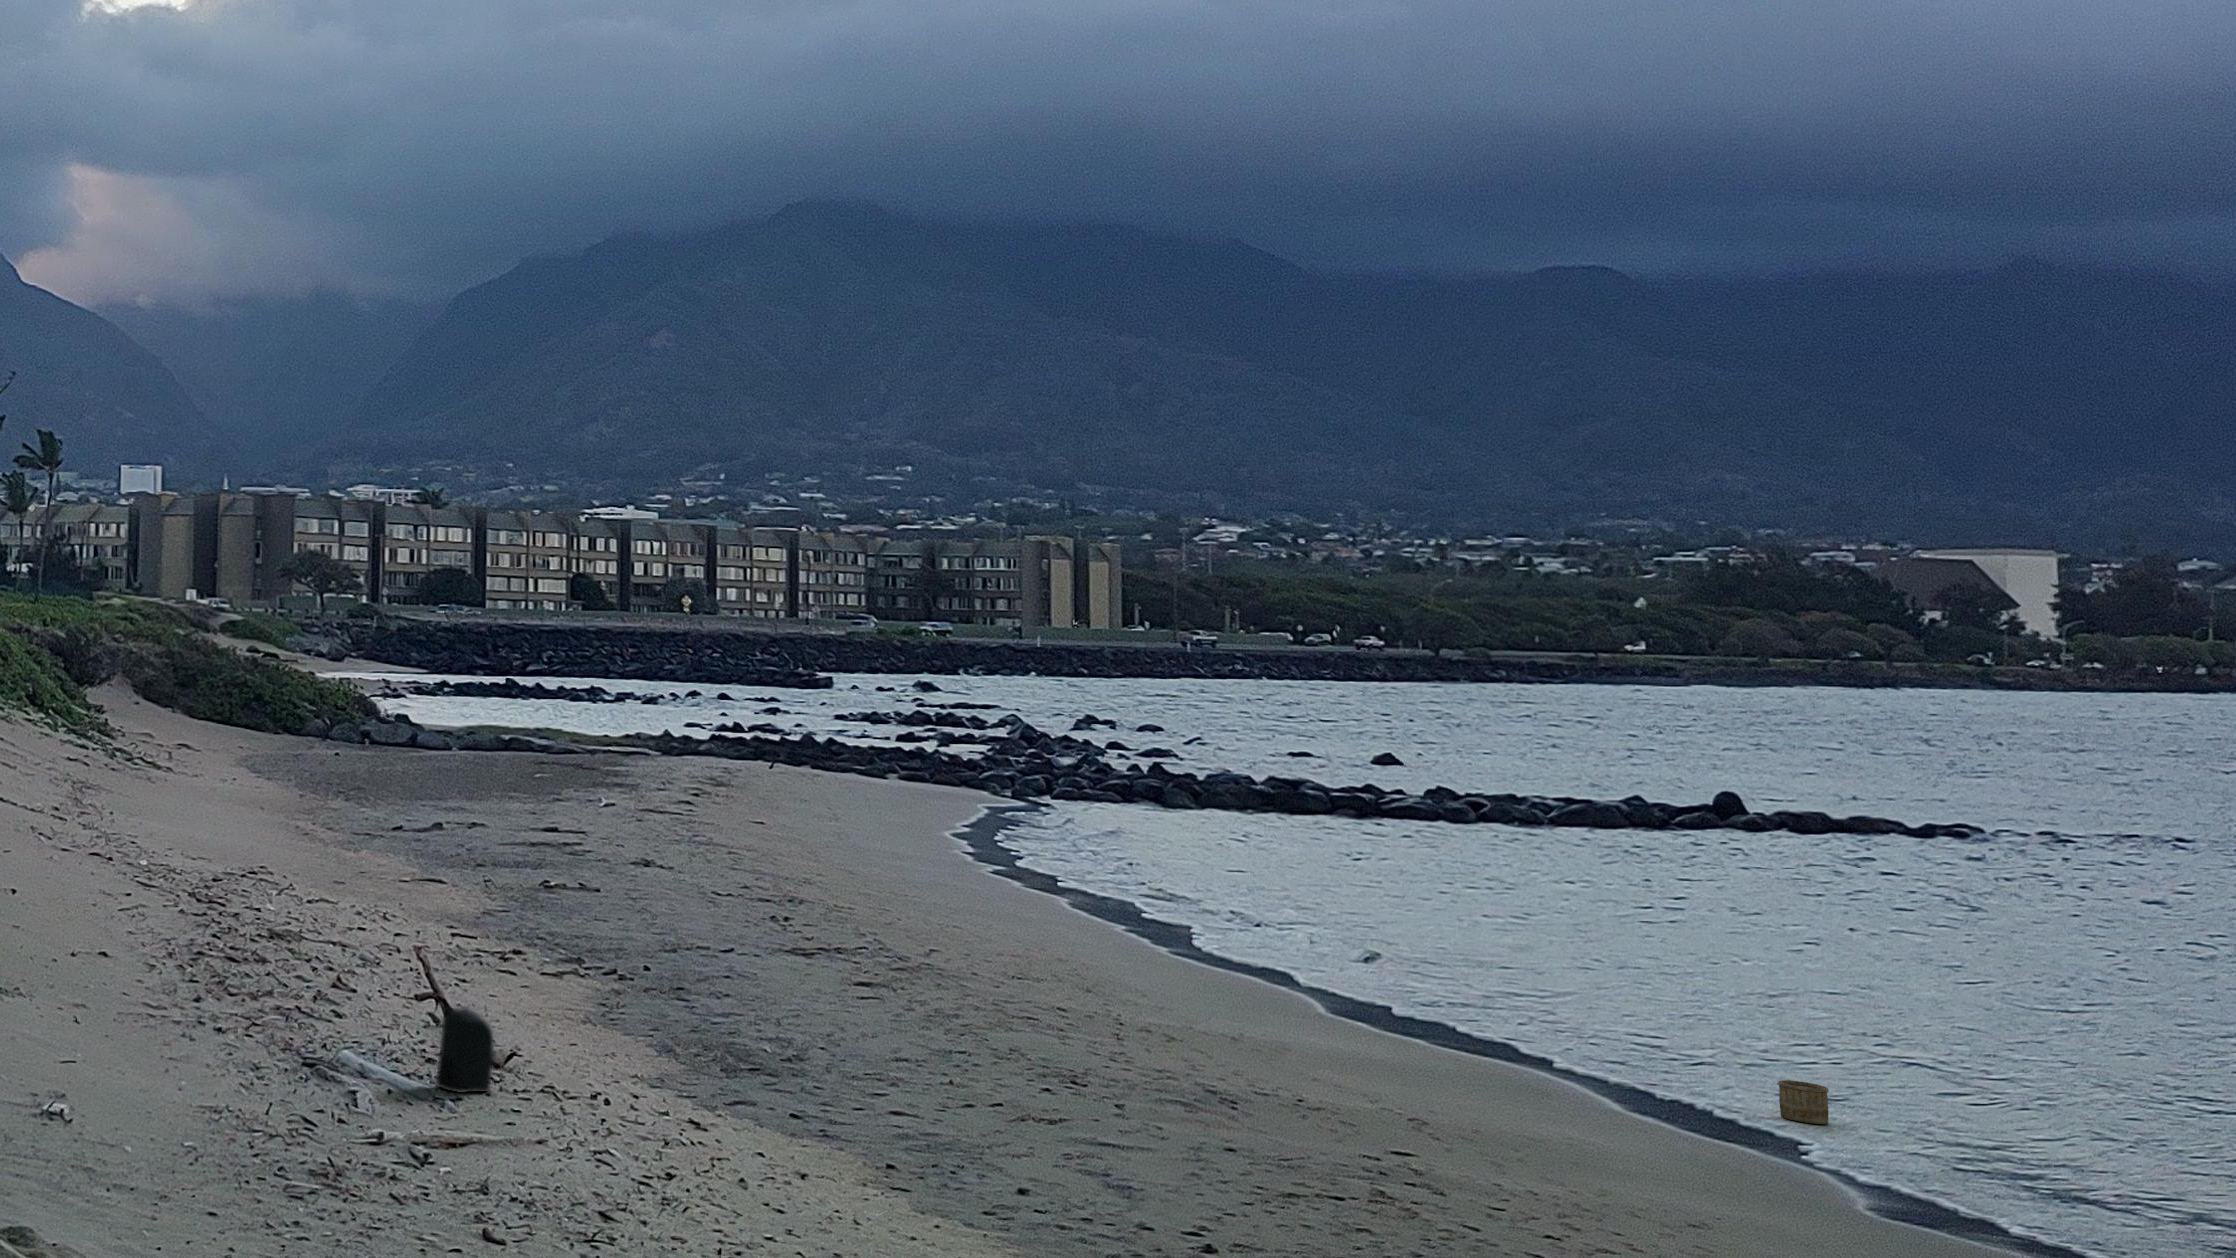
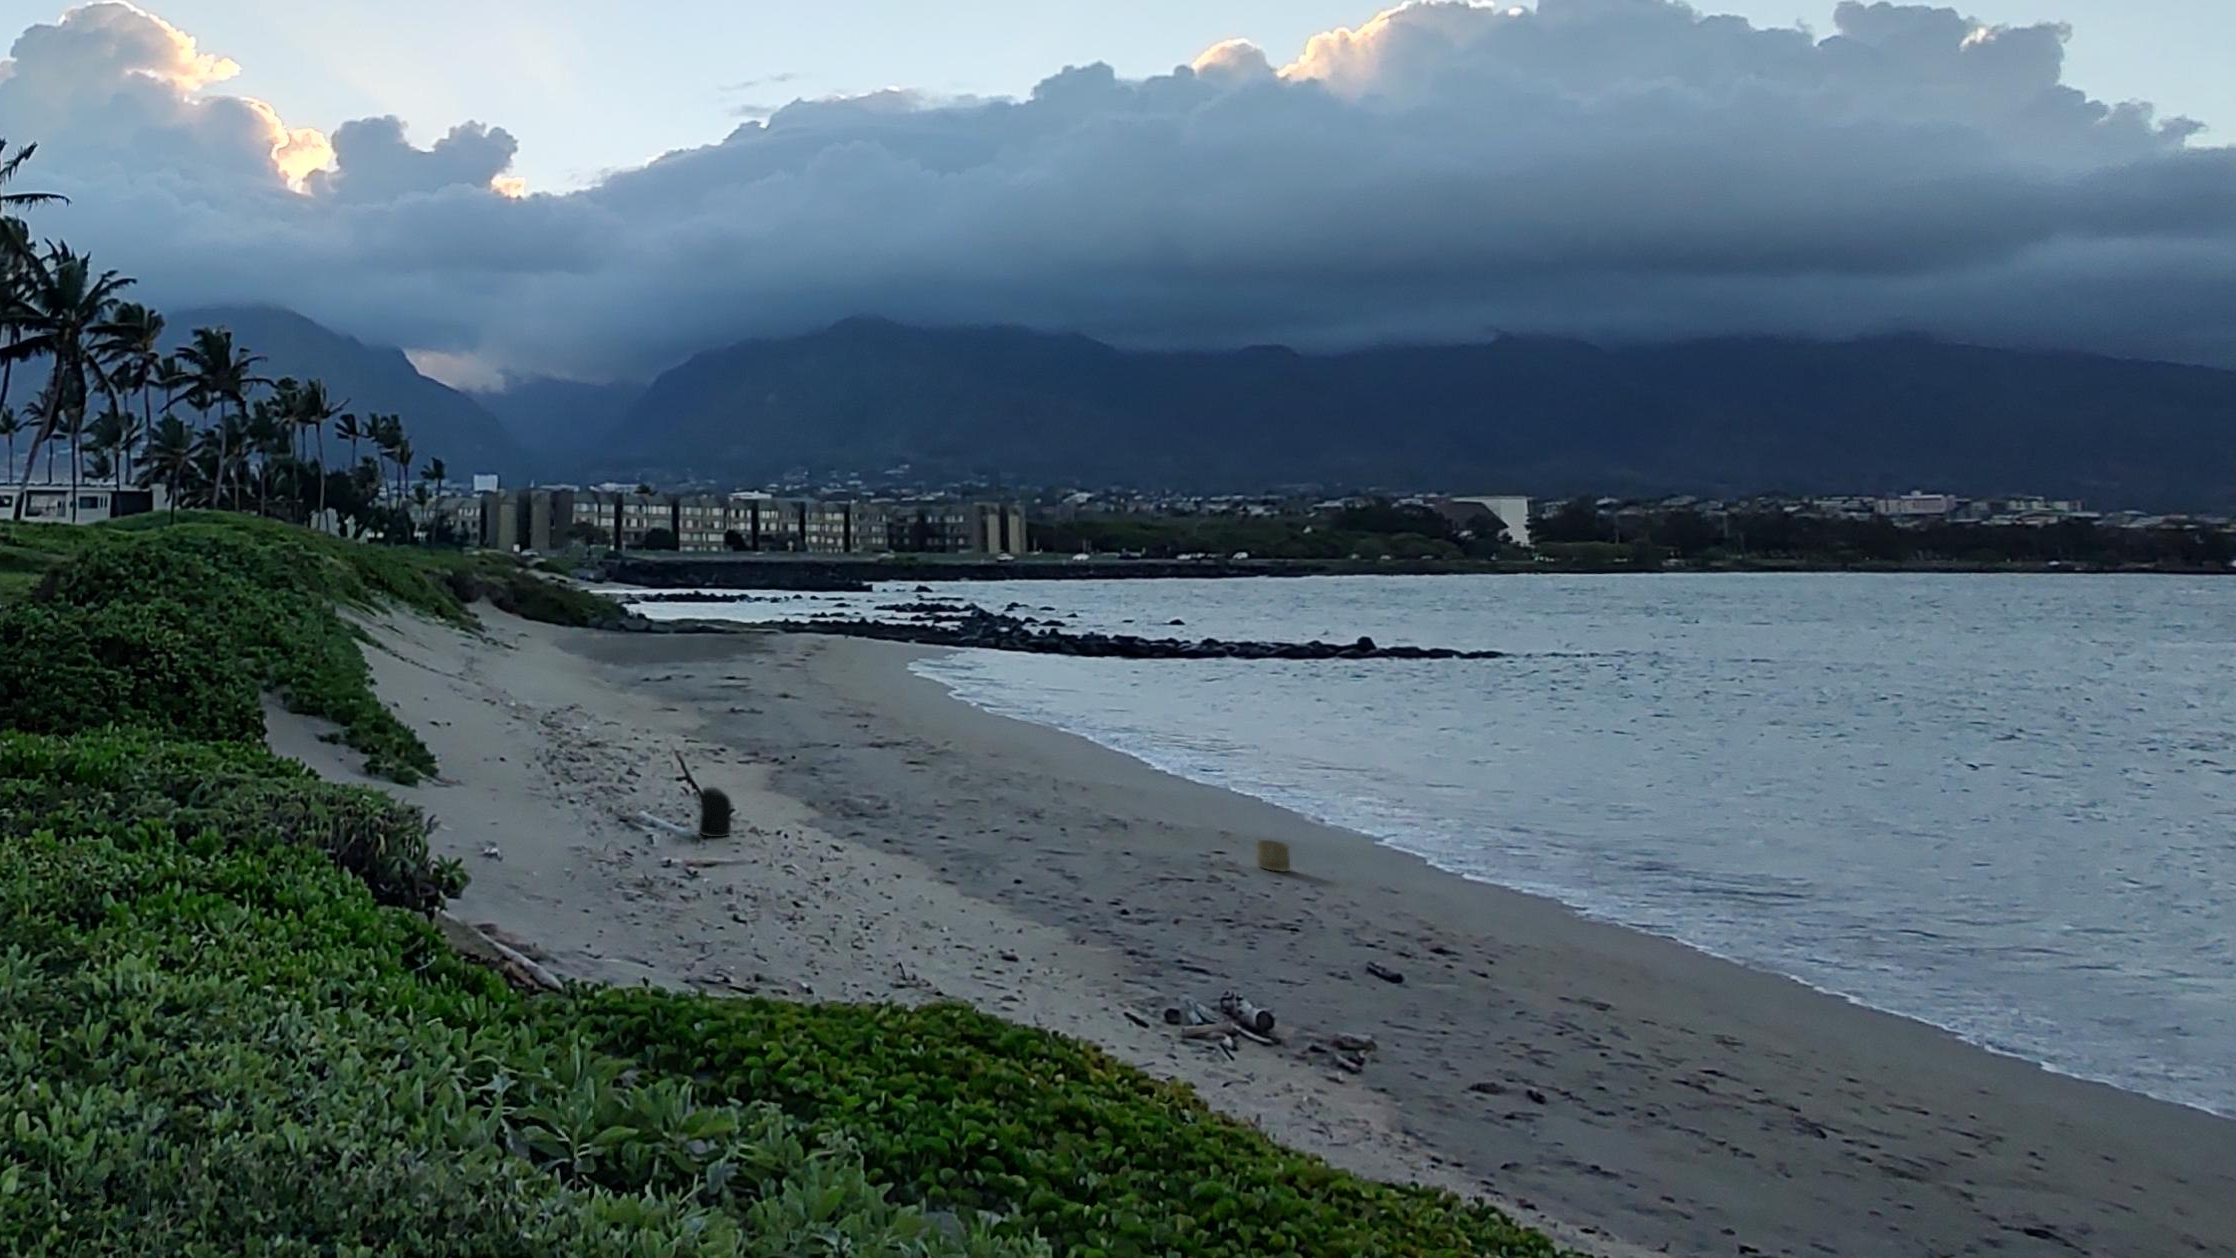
wooden bucket: present [1777,1080,1829,1124] -> present [1257,840,1290,871]

